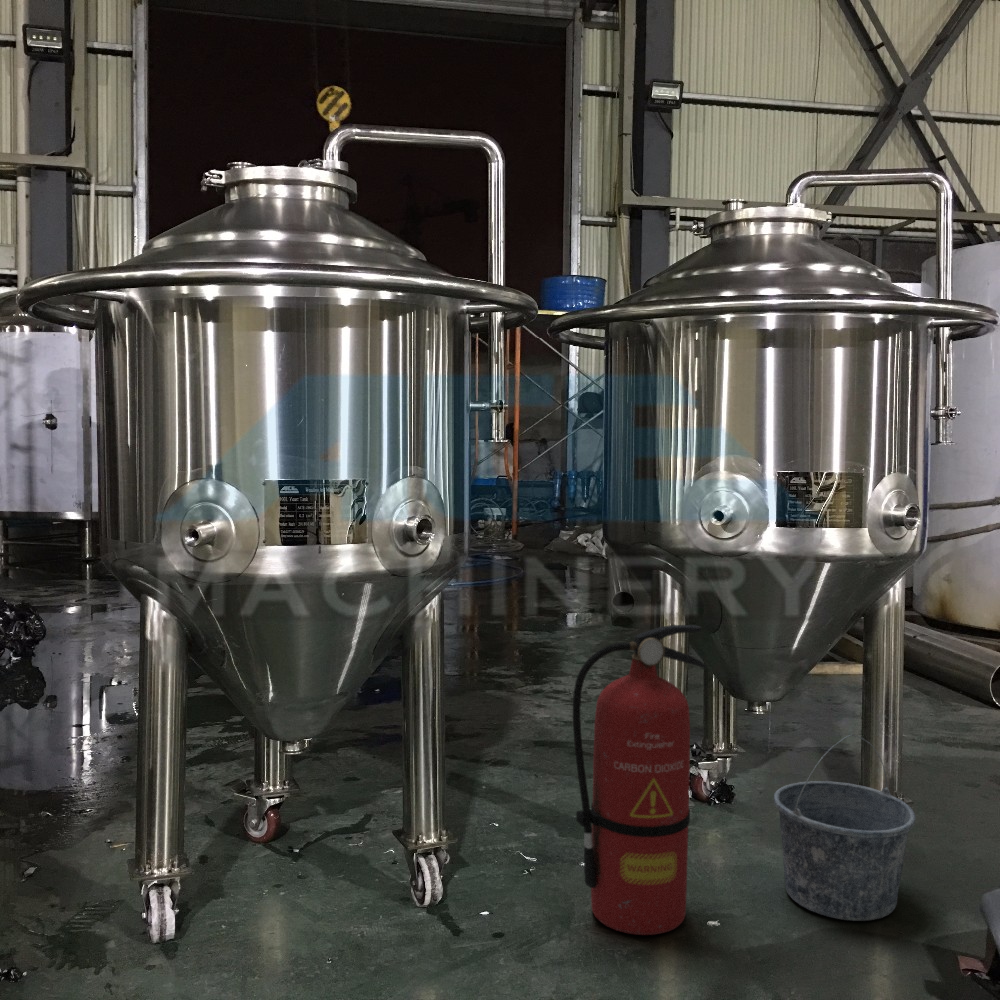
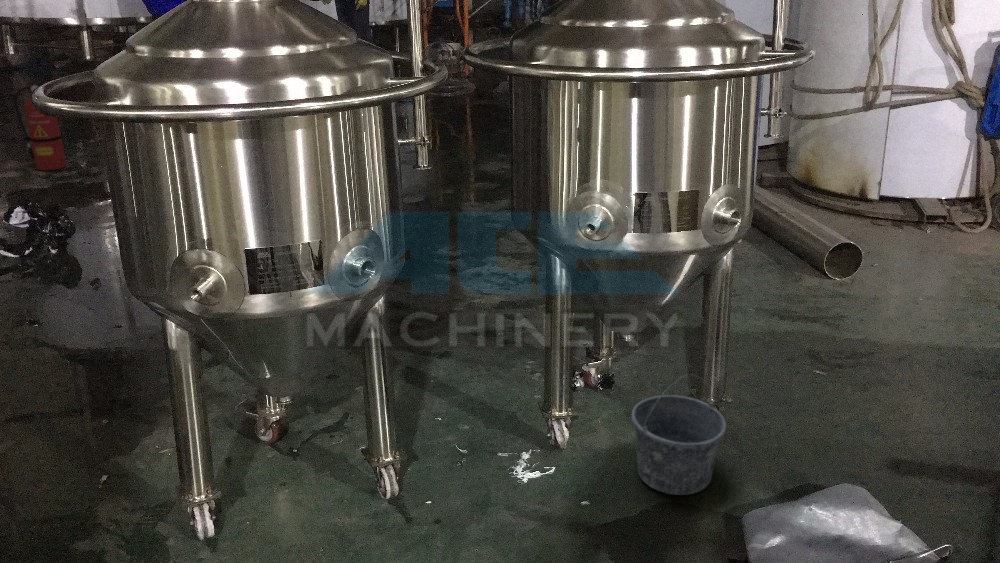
fire extinguisher: present [573,625,706,935] -> present [14,81,66,171]

